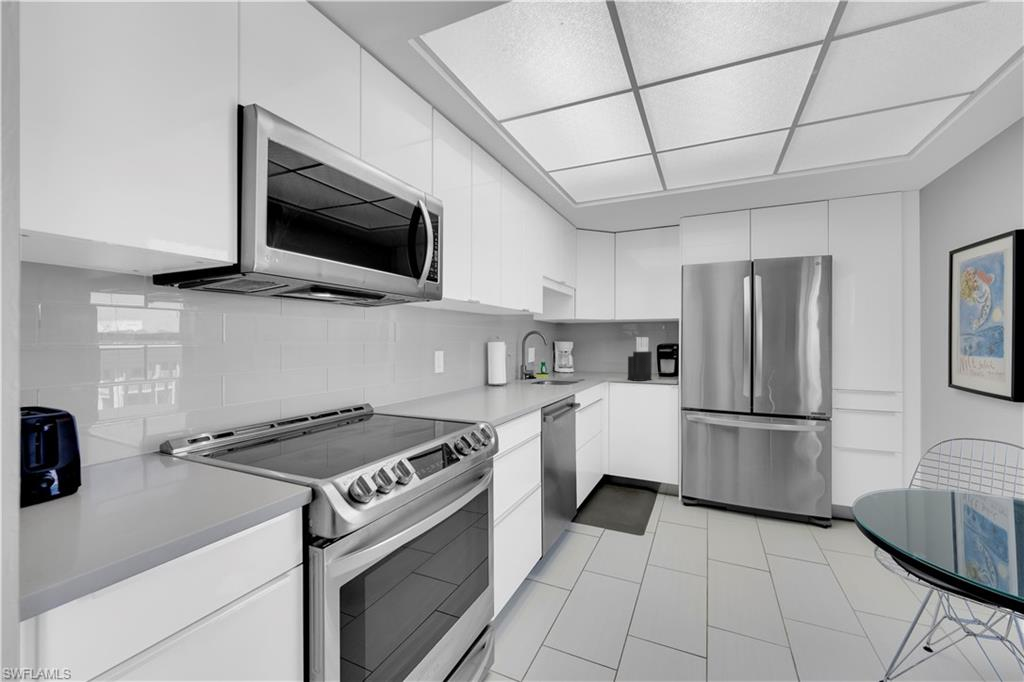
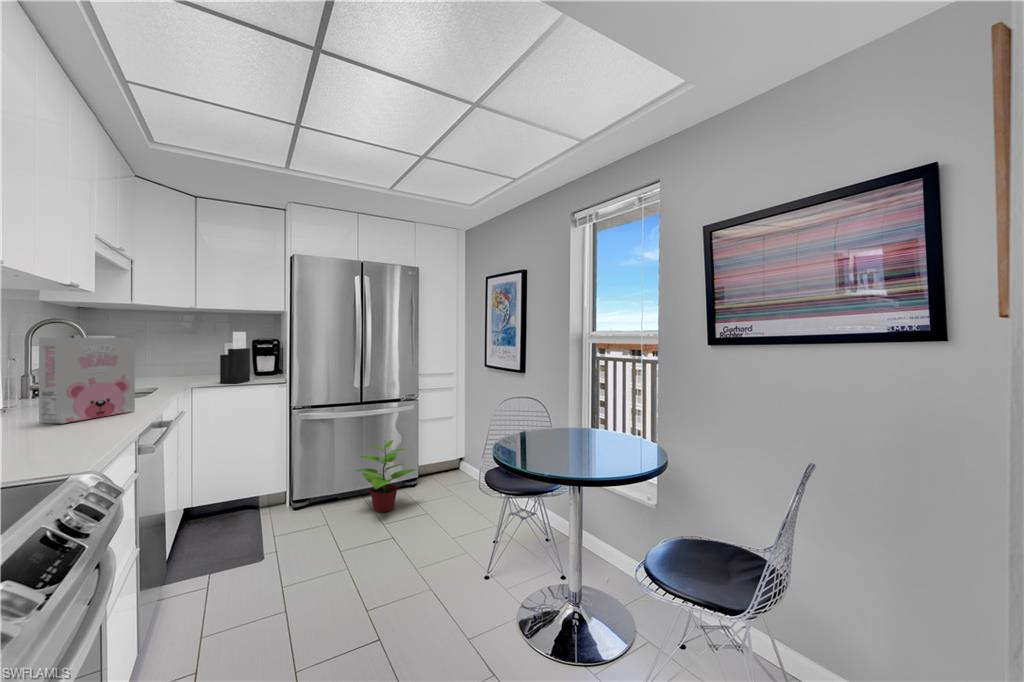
cereal box: none [510,341,556,394] -> present [39,337,135,424]
potted plant: none [740,456,819,540] -> present [356,440,415,513]

